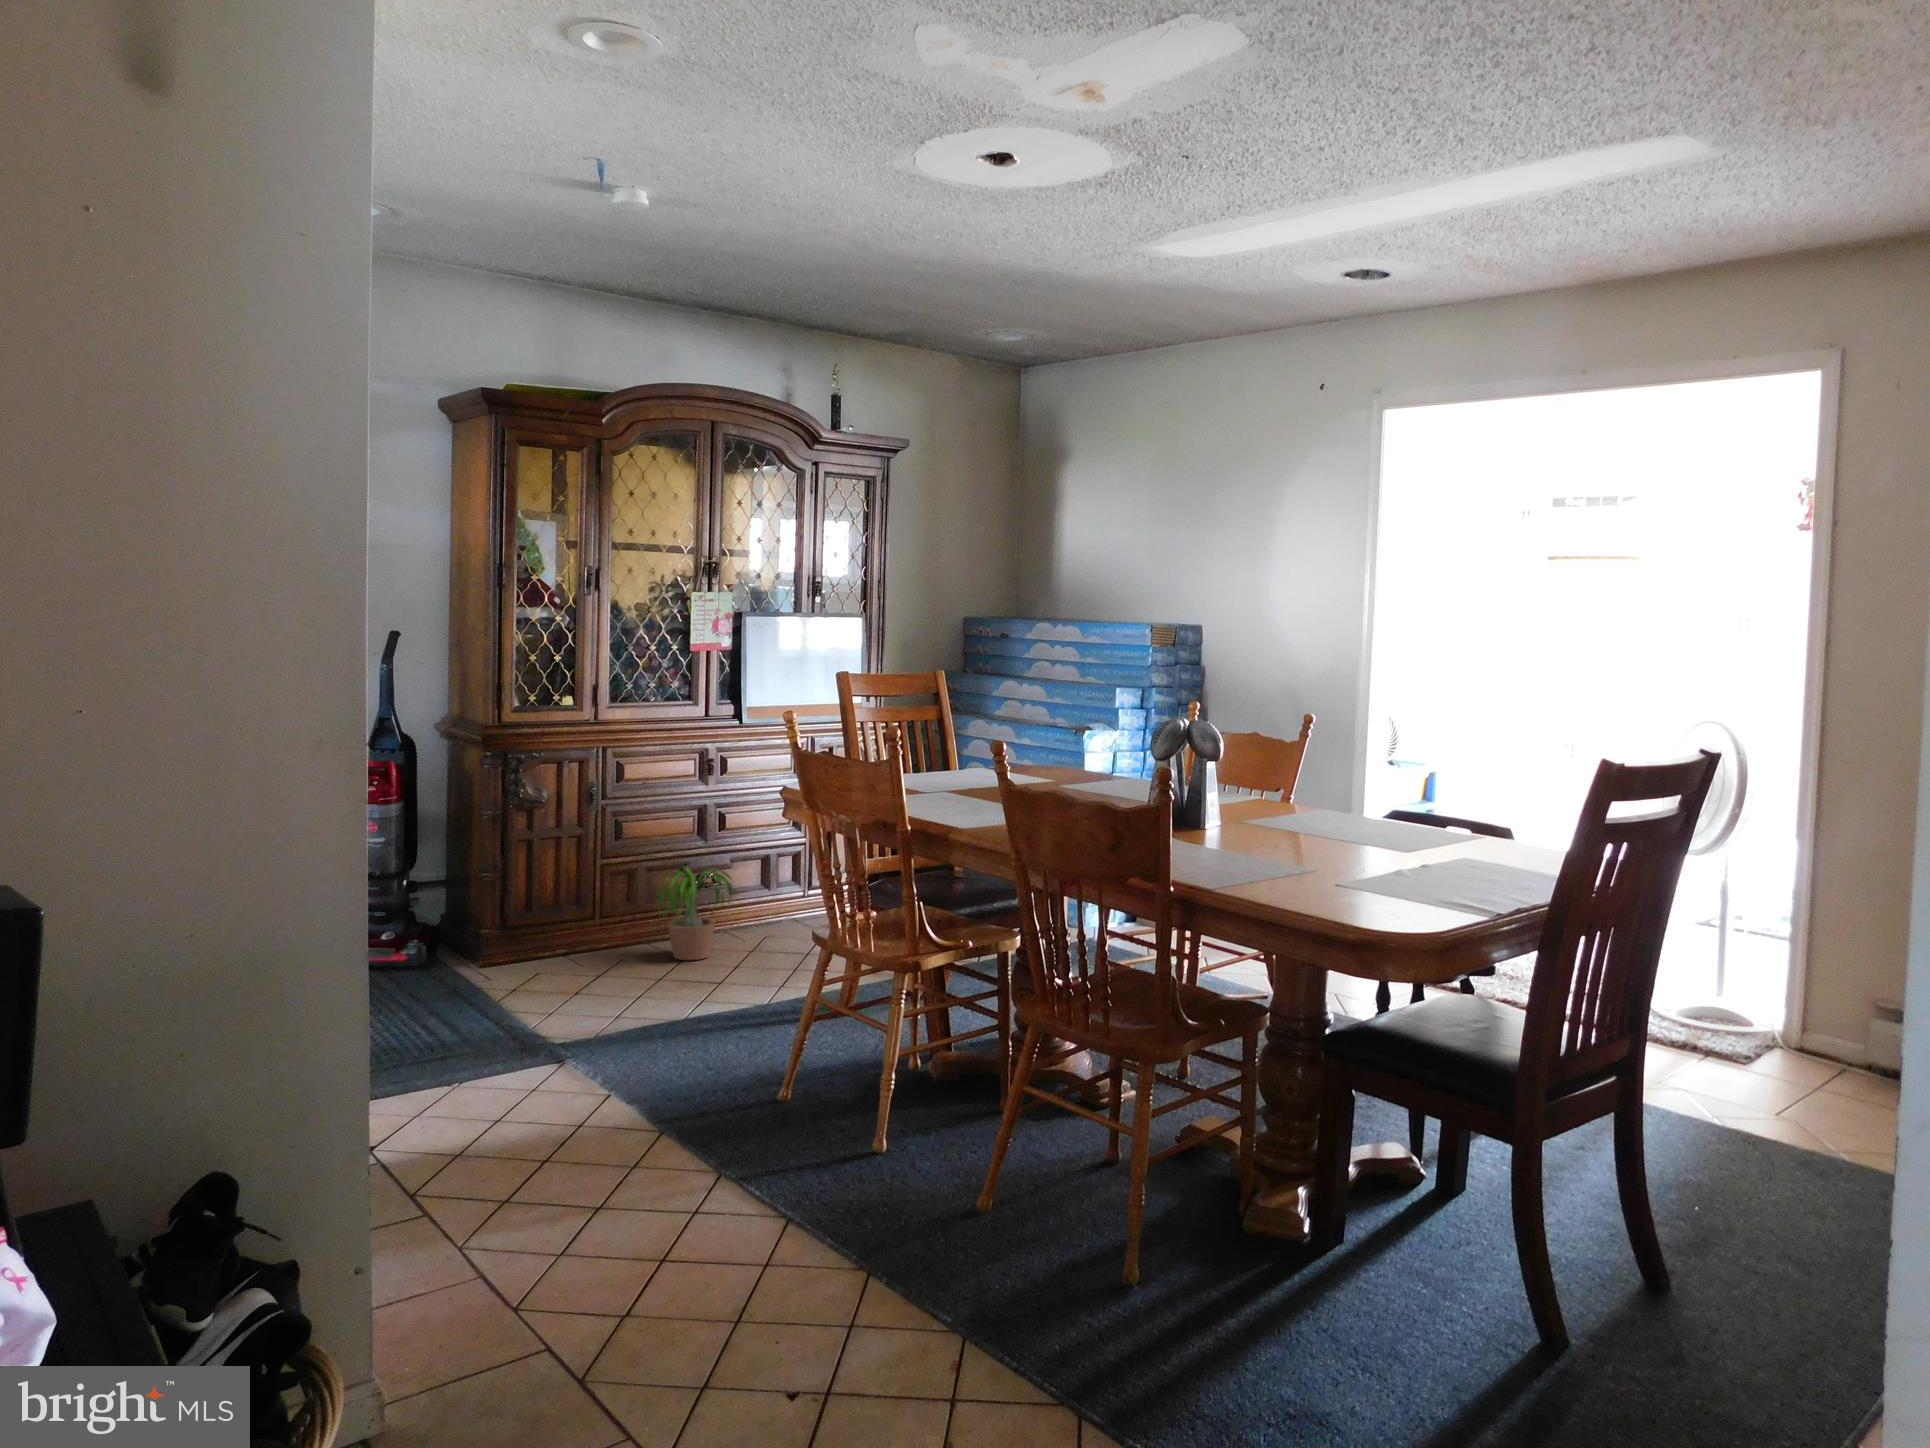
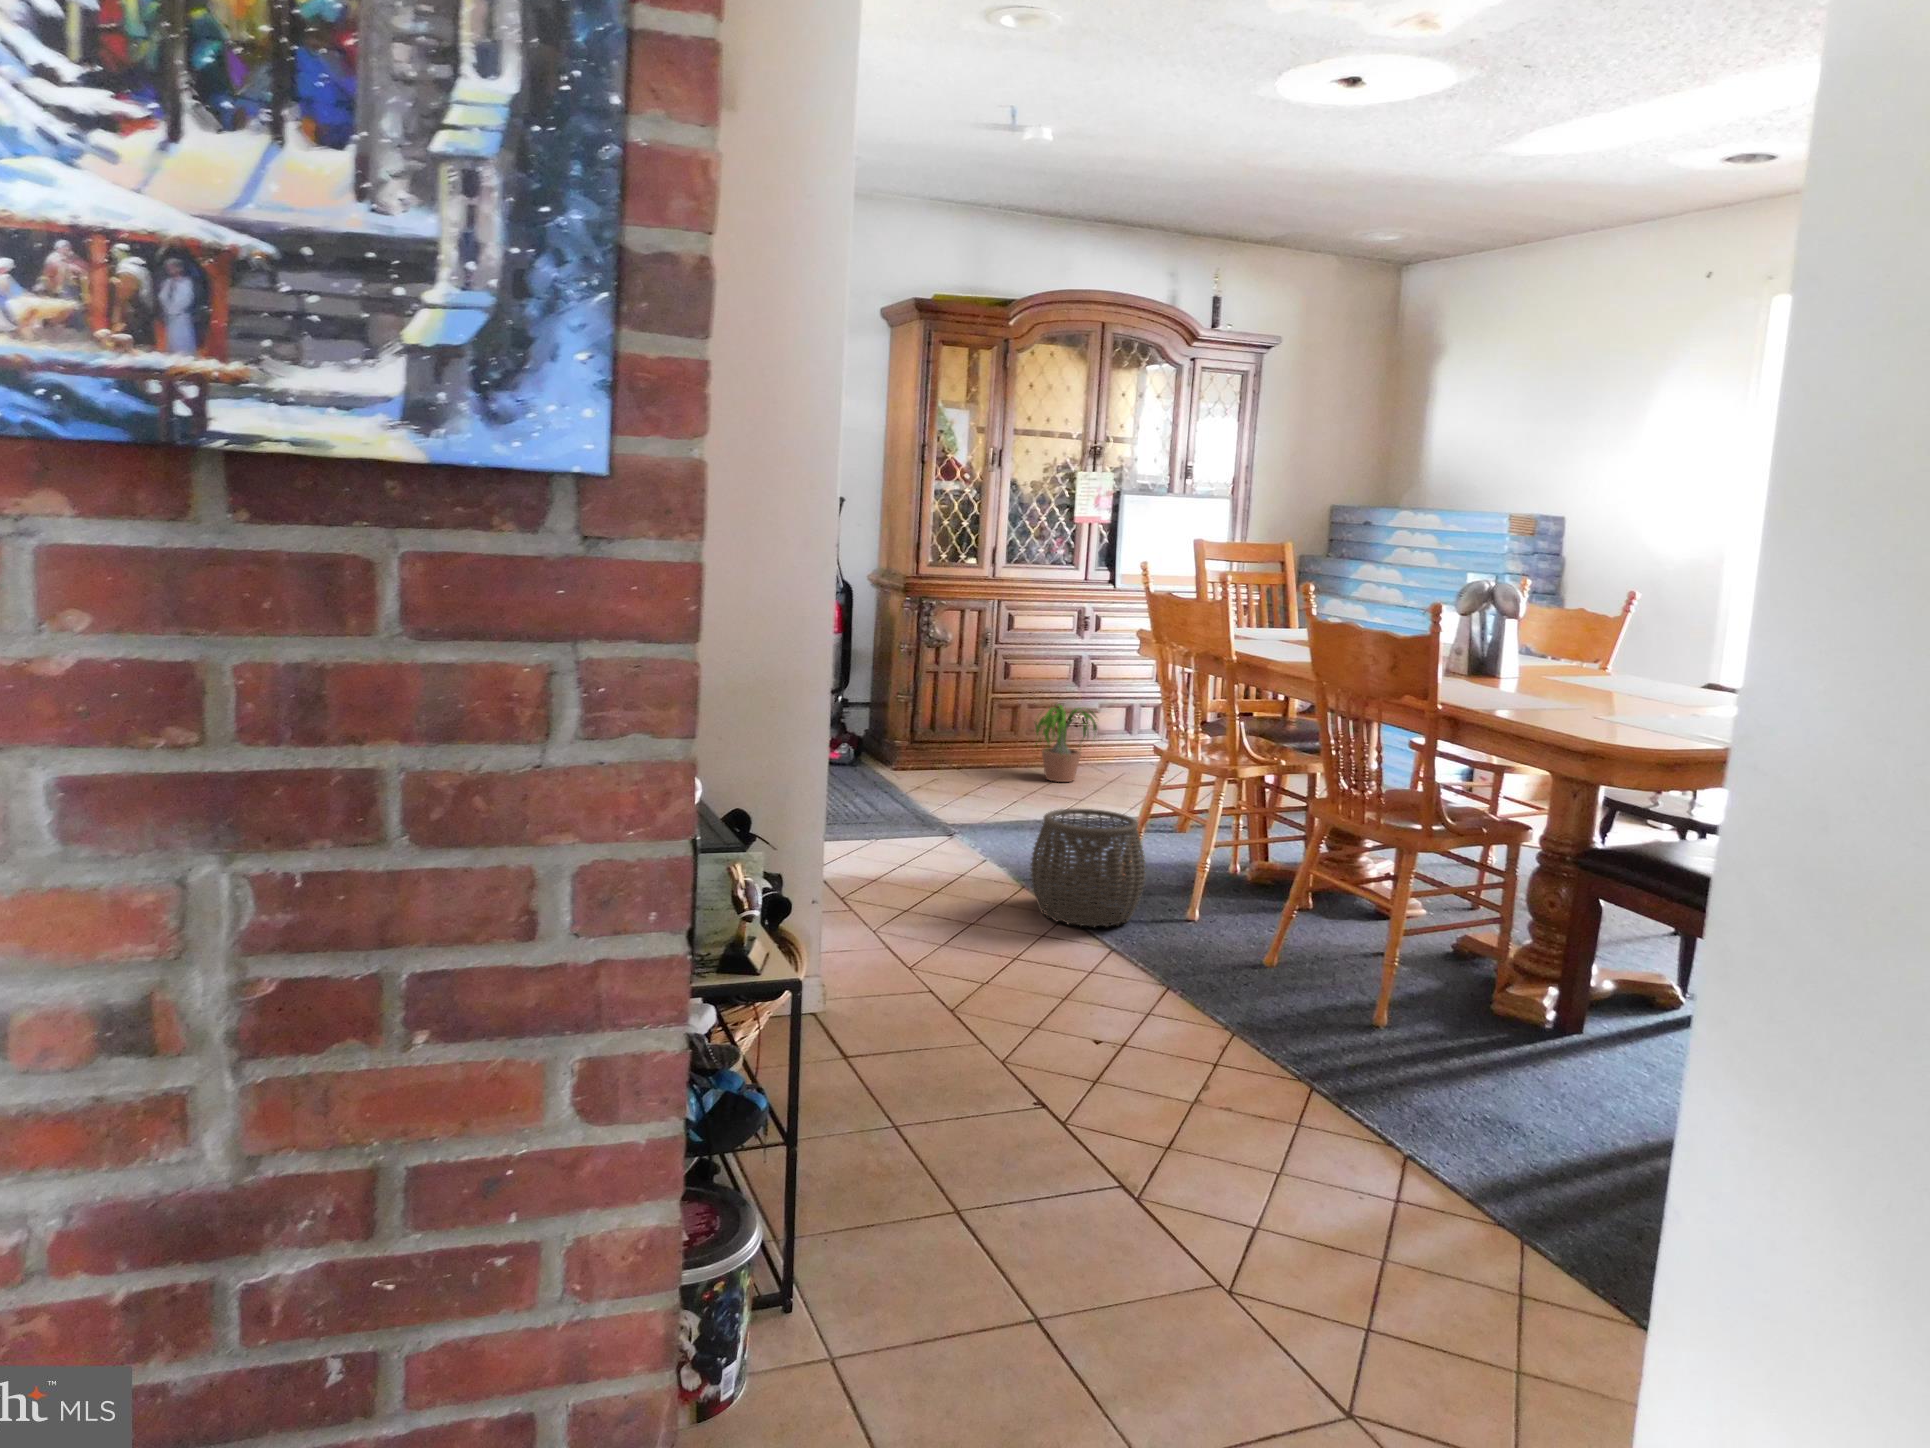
woven basket: none [685,1017,826,1169] -> present [1031,809,1146,927]

